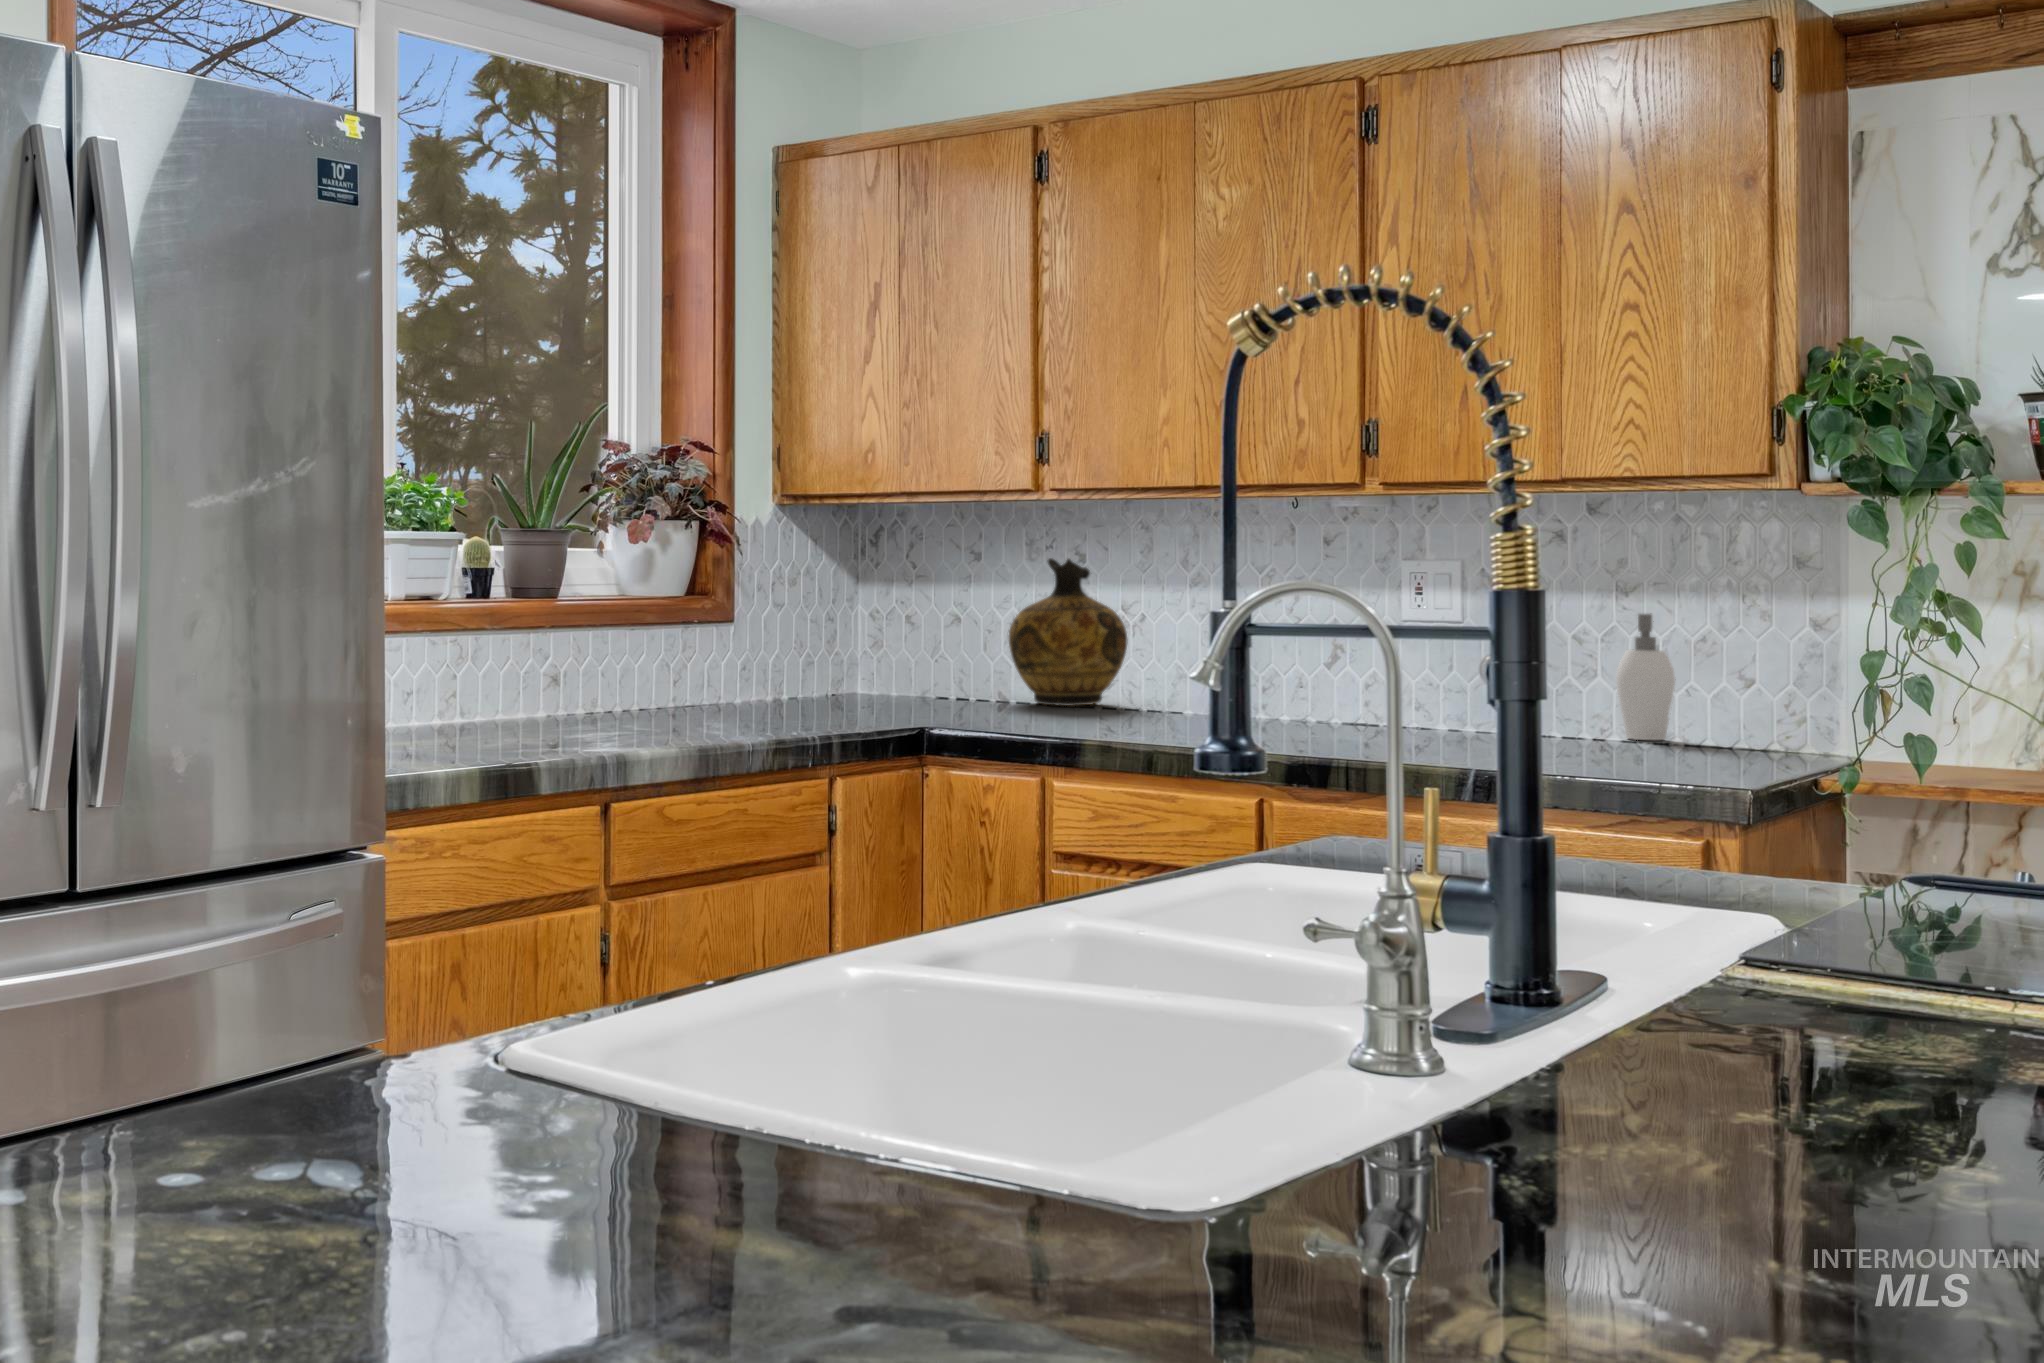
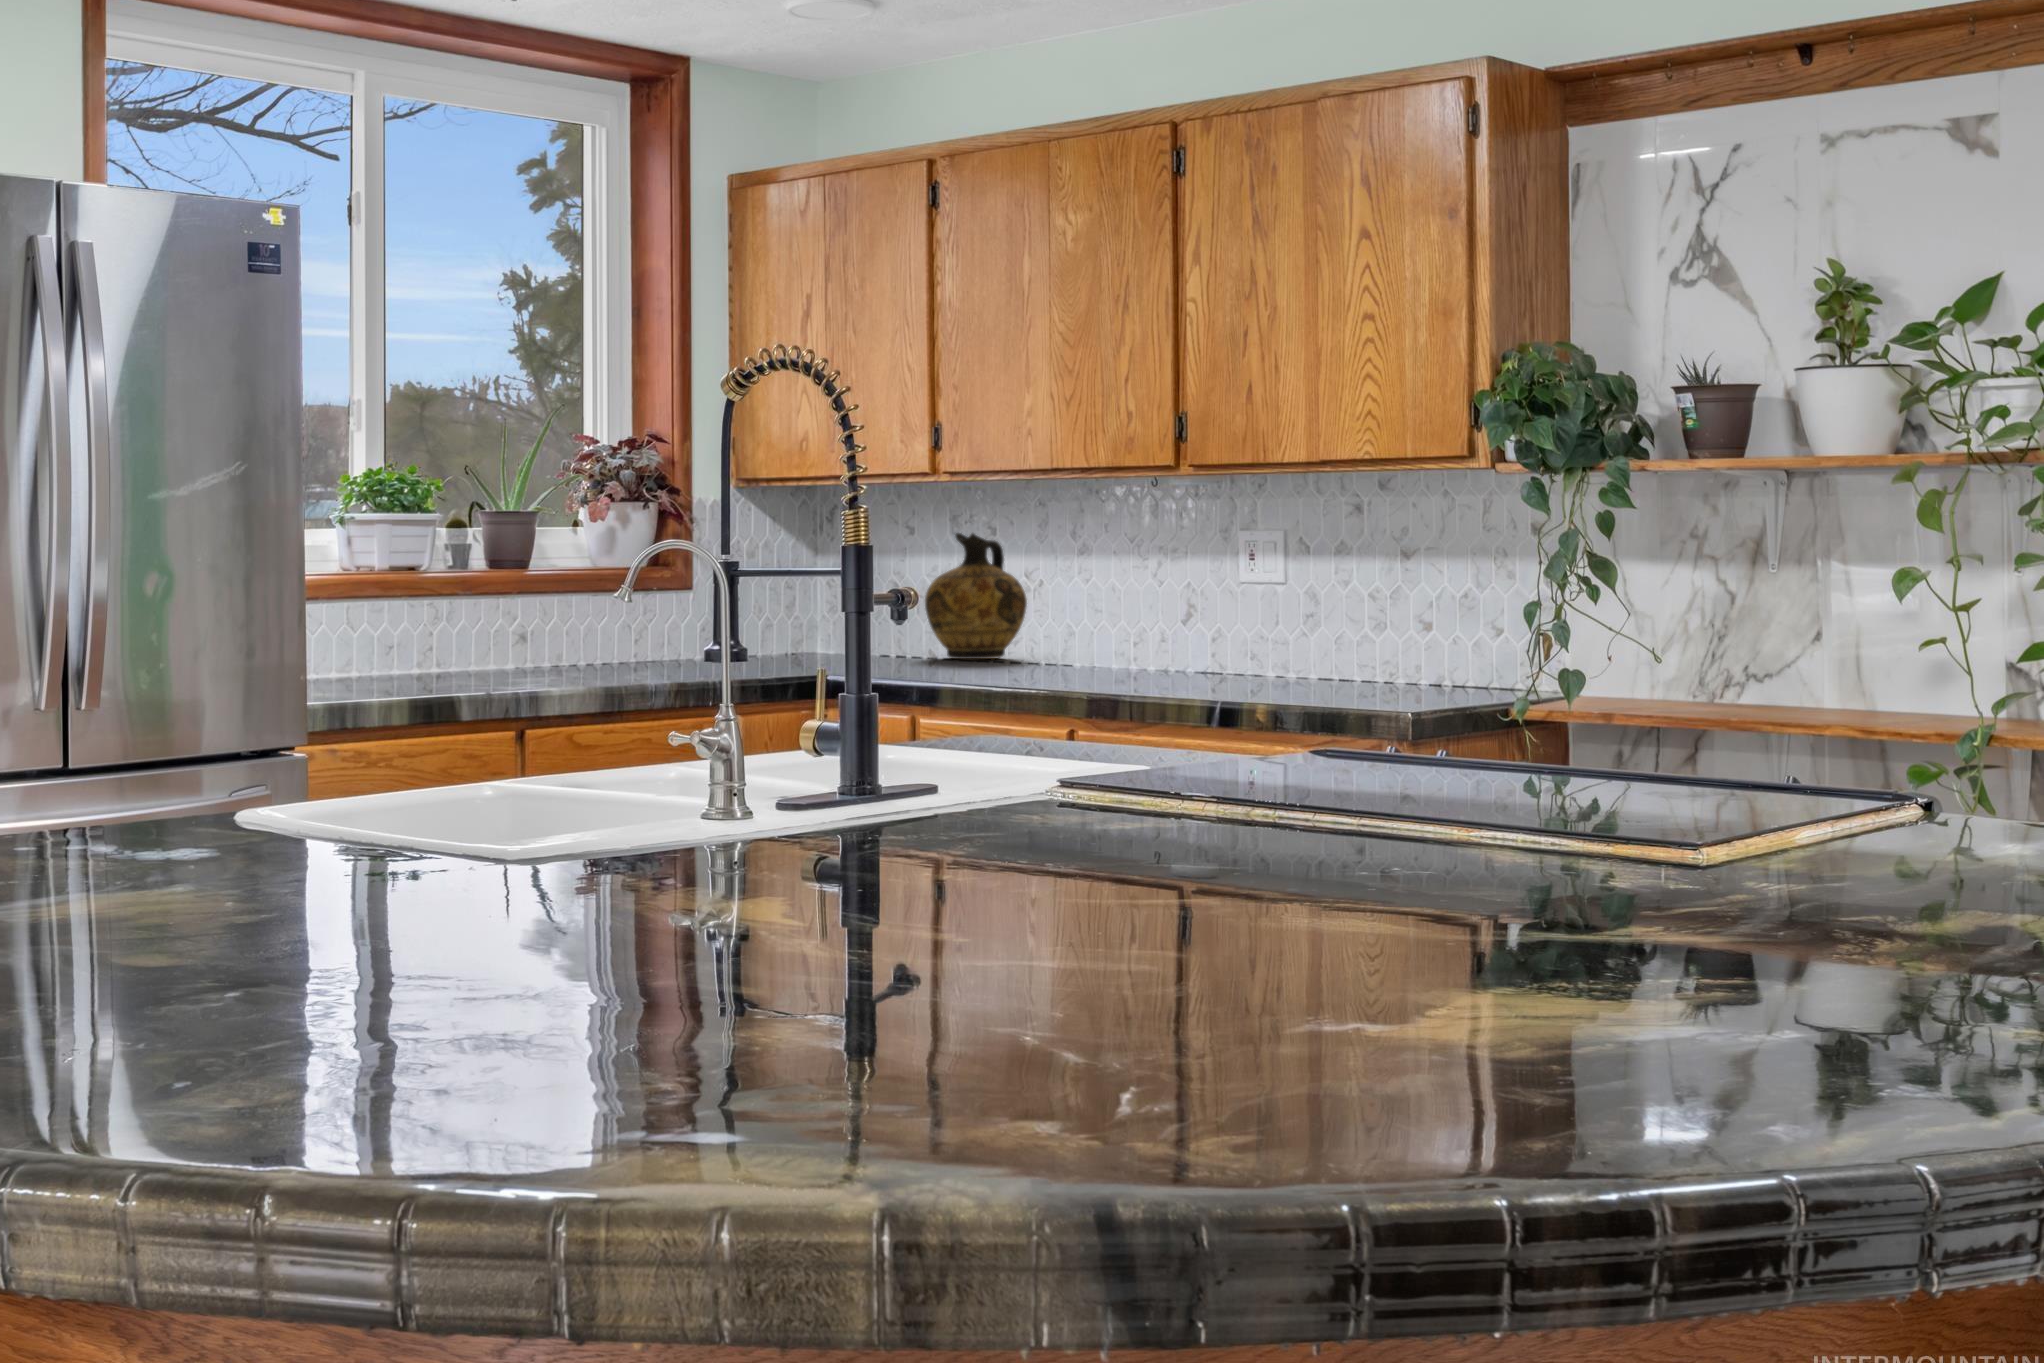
soap dispenser: present [1616,613,1675,740] -> none [1397,575,1462,683]

